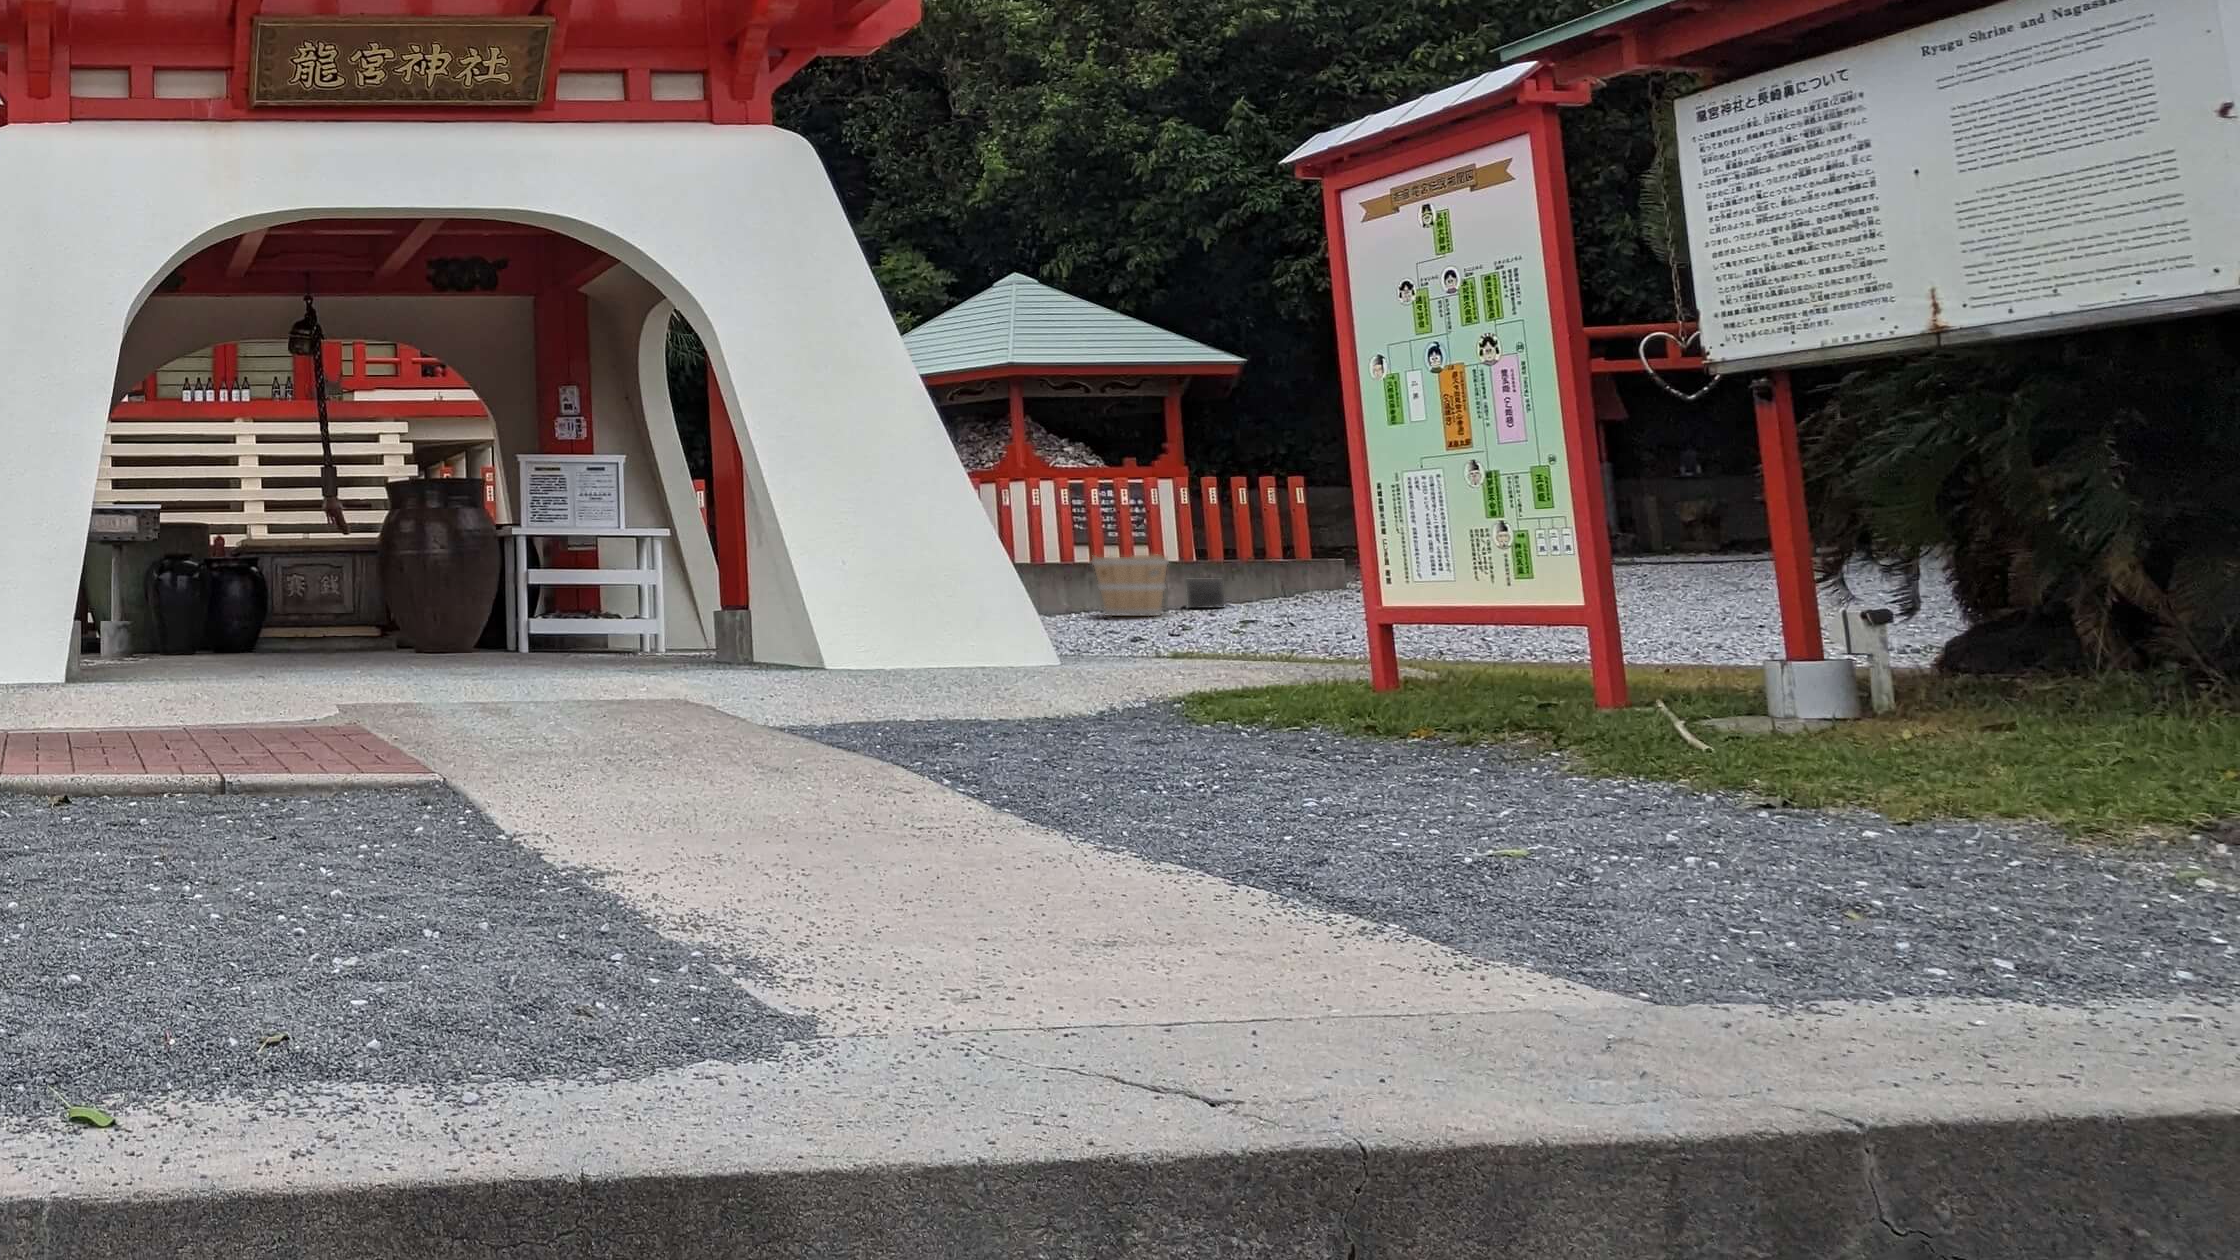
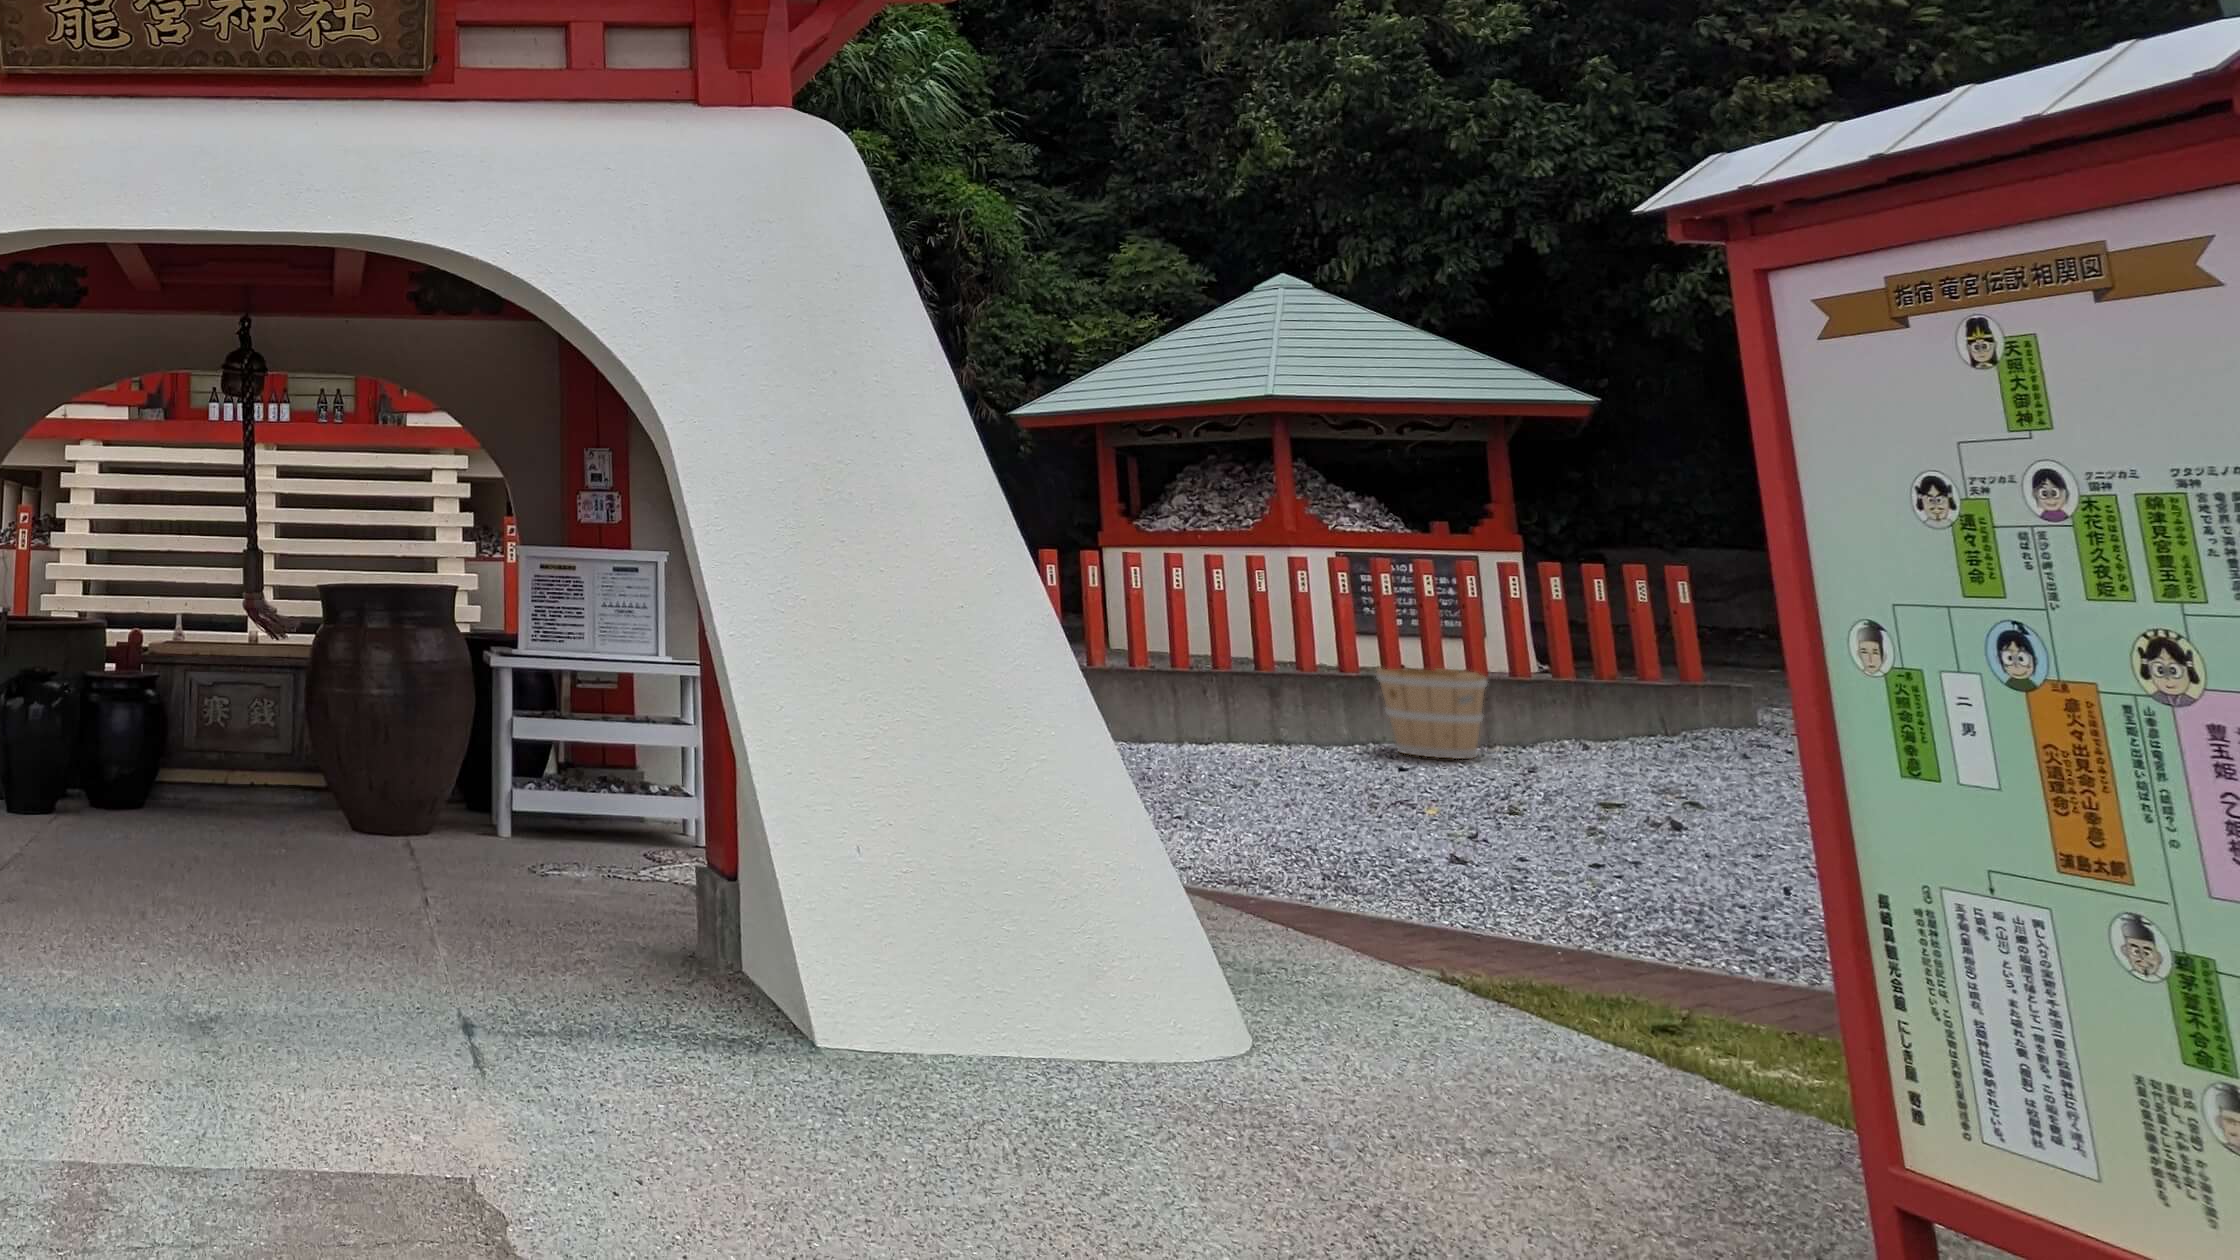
planter: present [1187,579,1224,608] -> none [1514,704,1571,749]

